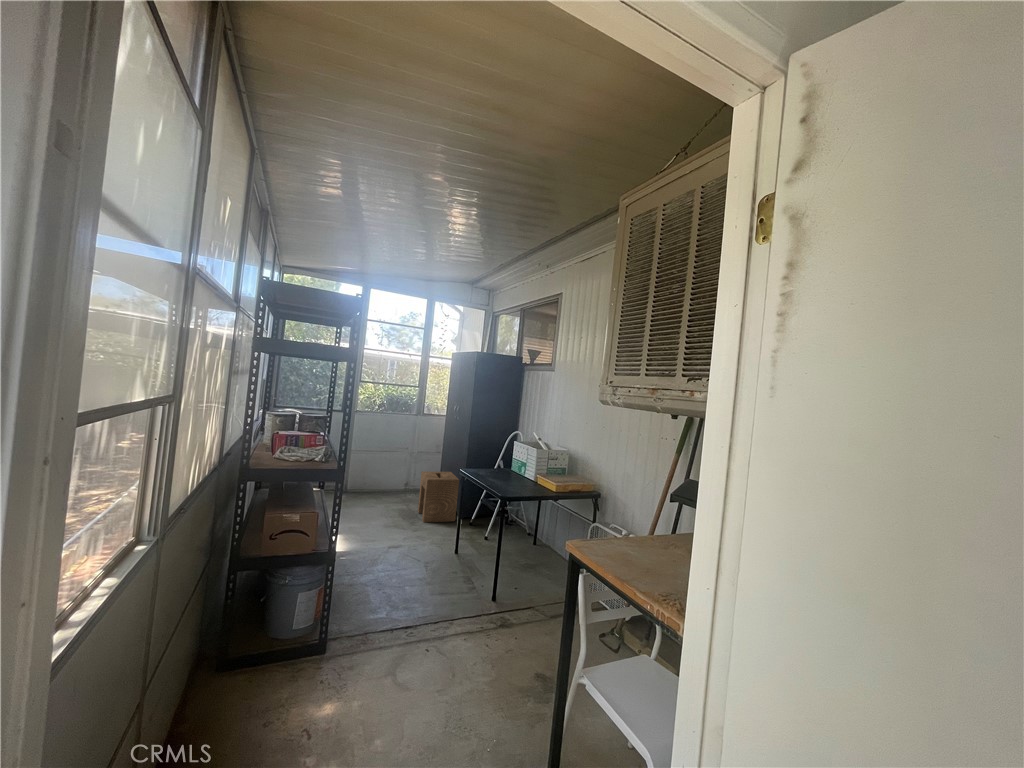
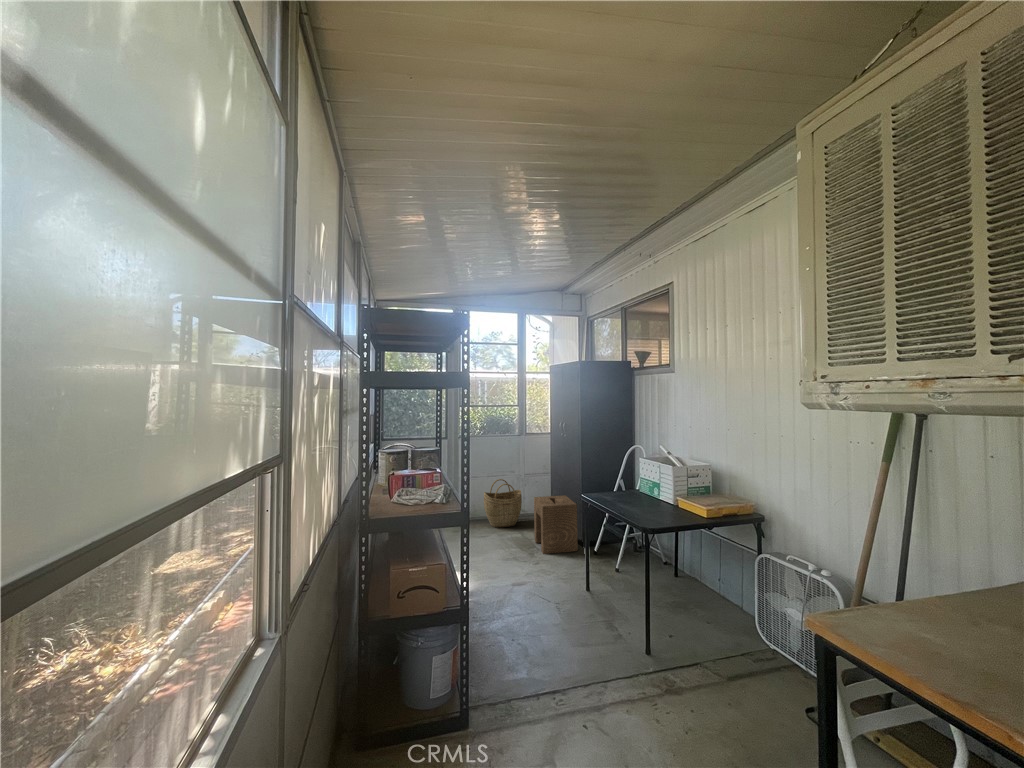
woven basket: none [374,454,411,498] -> present [484,479,522,527]

